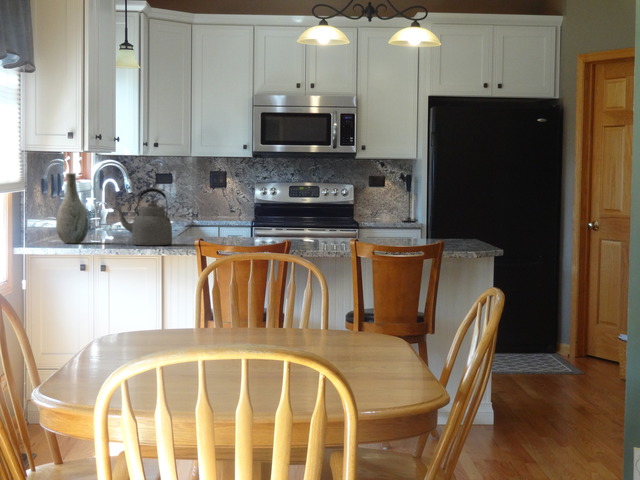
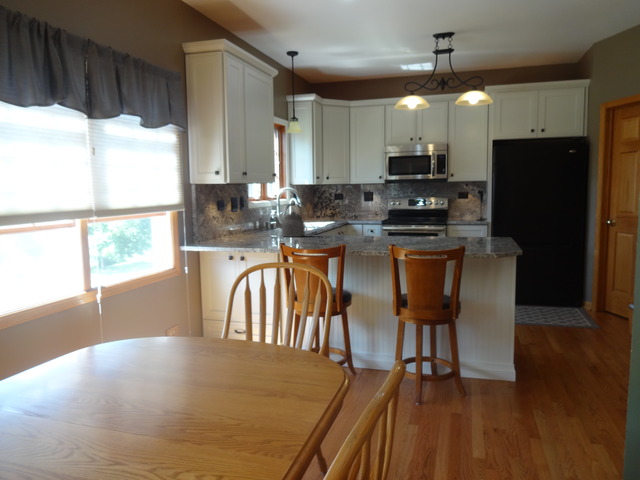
vase: present [56,173,88,243] -> none [245,196,262,235]

